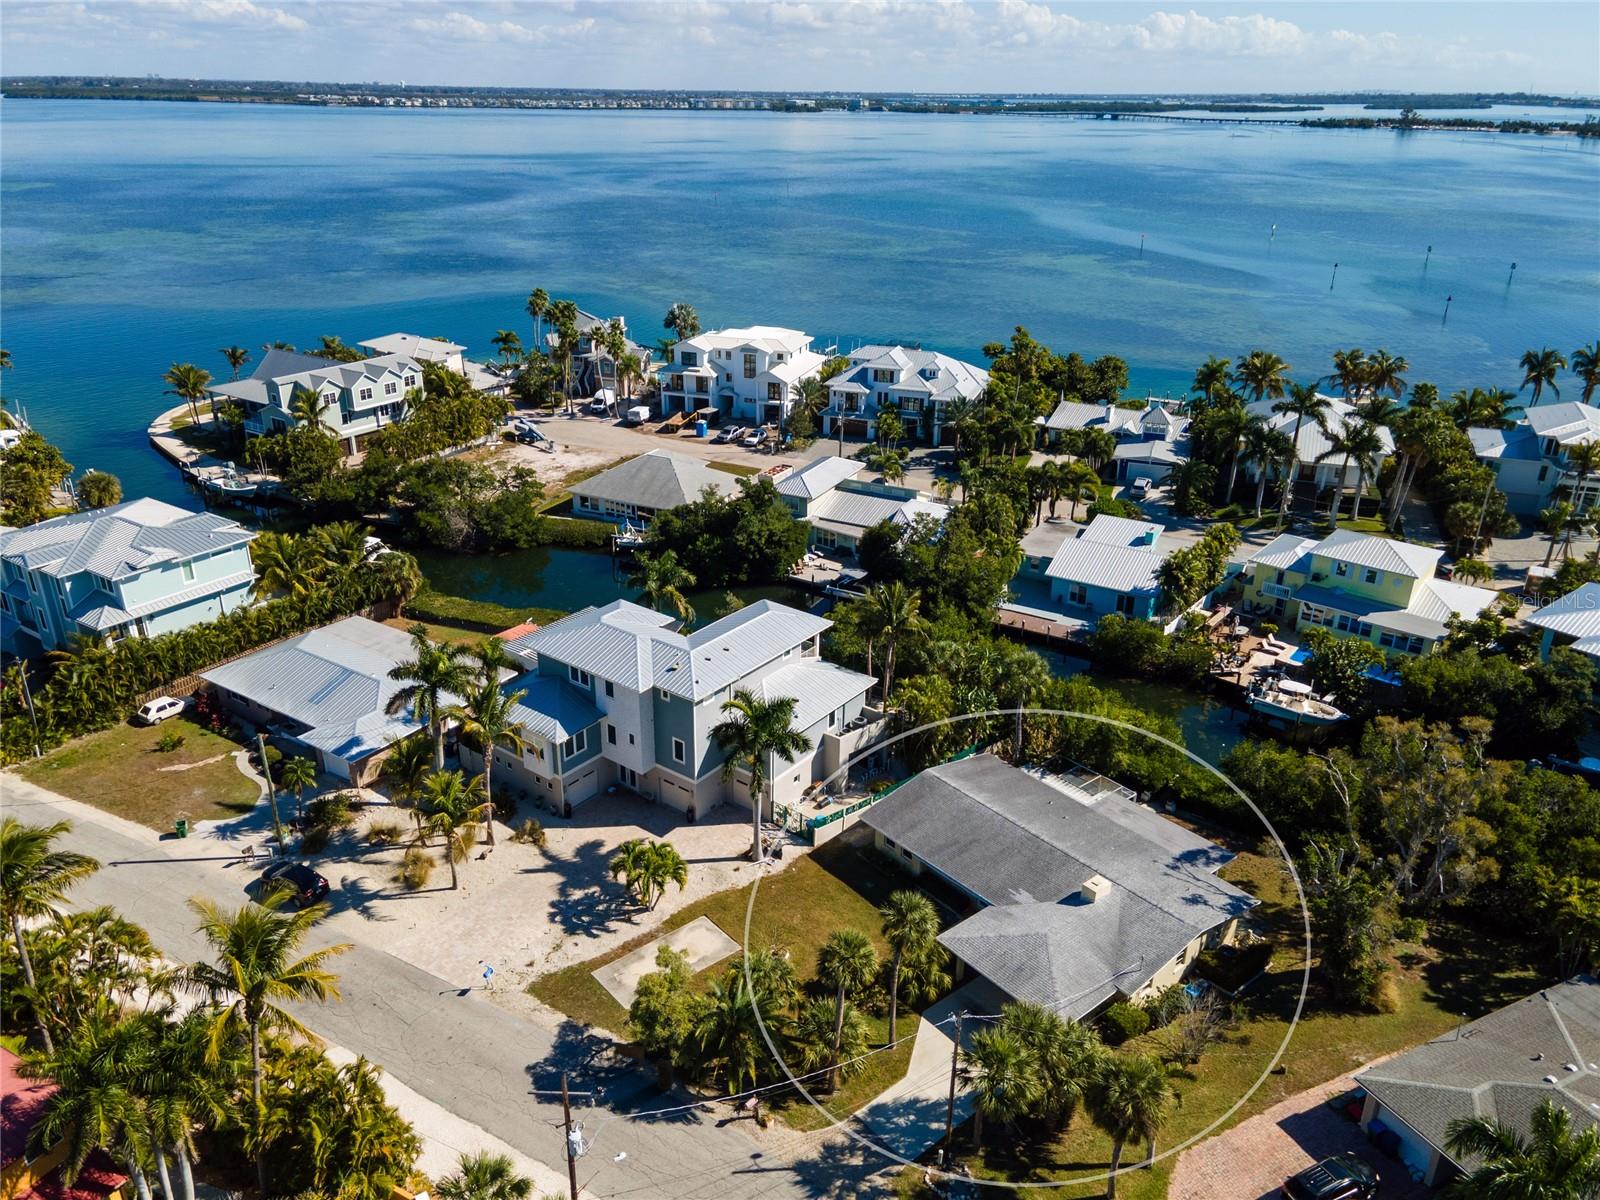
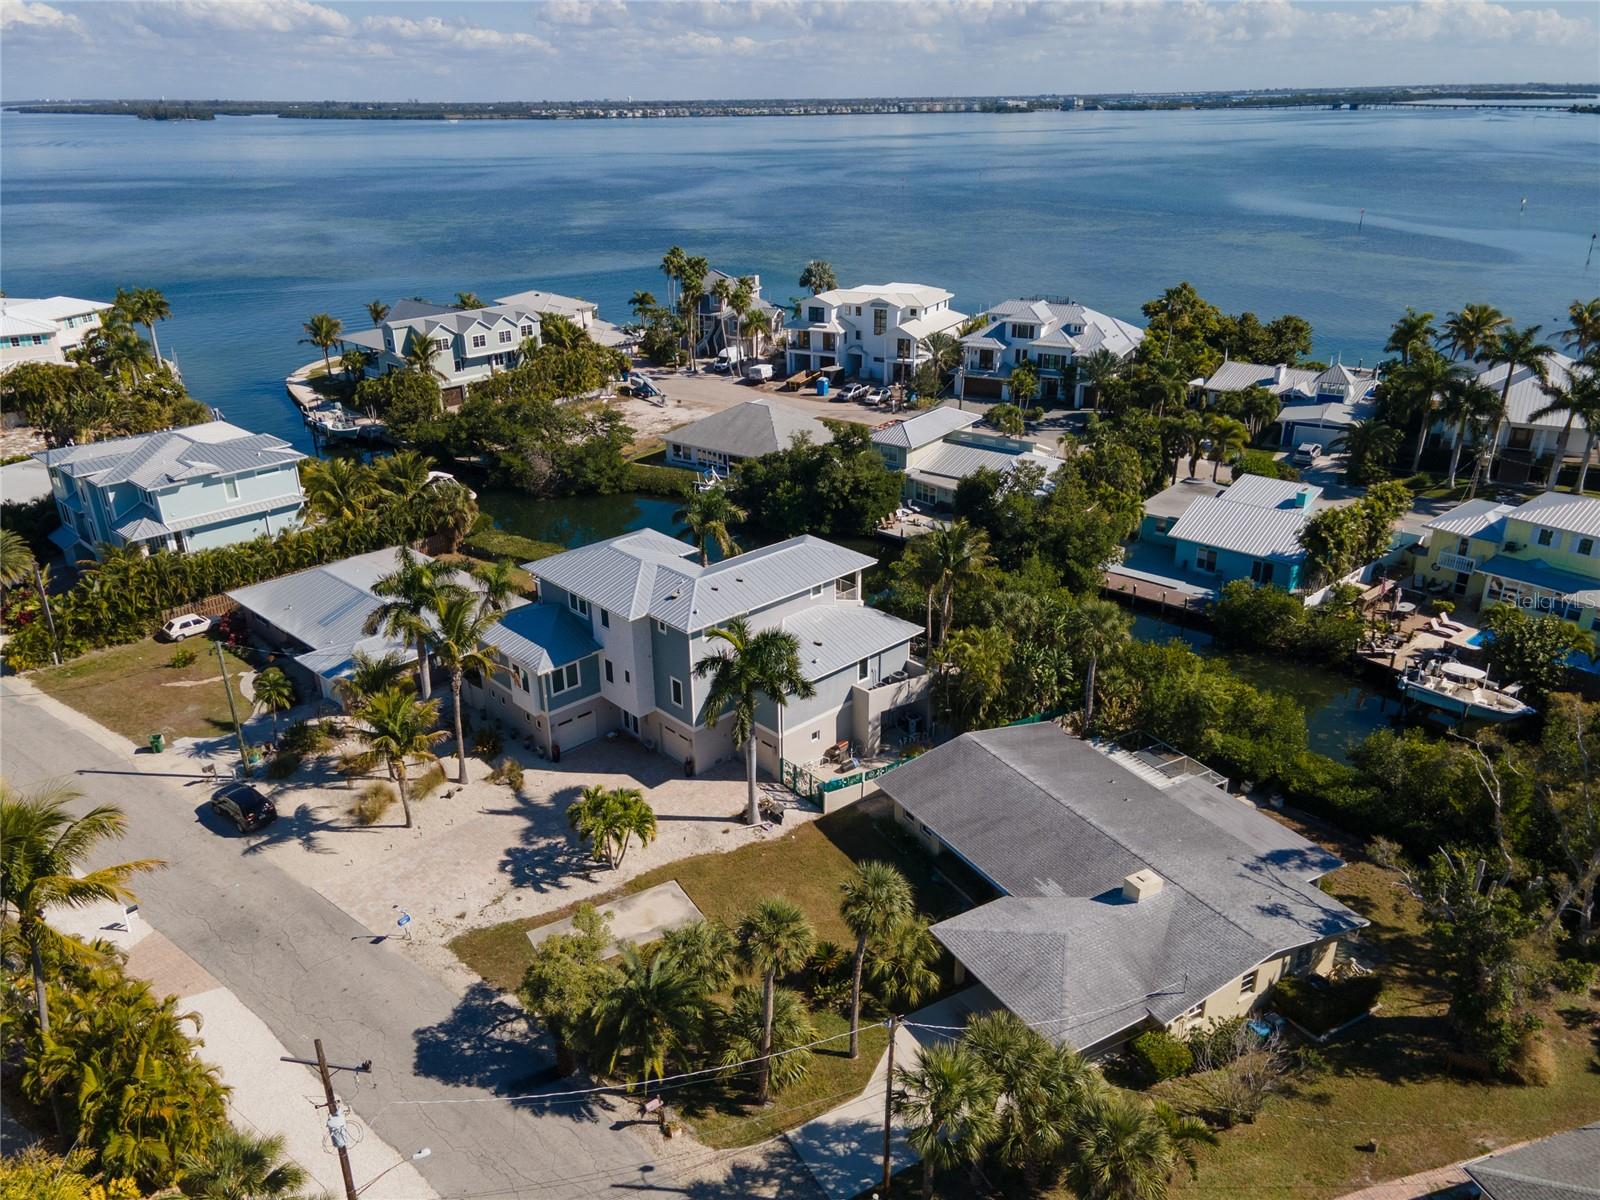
bench: present [613,1044,644,1068] -> present [1443,1051,1490,1086]

